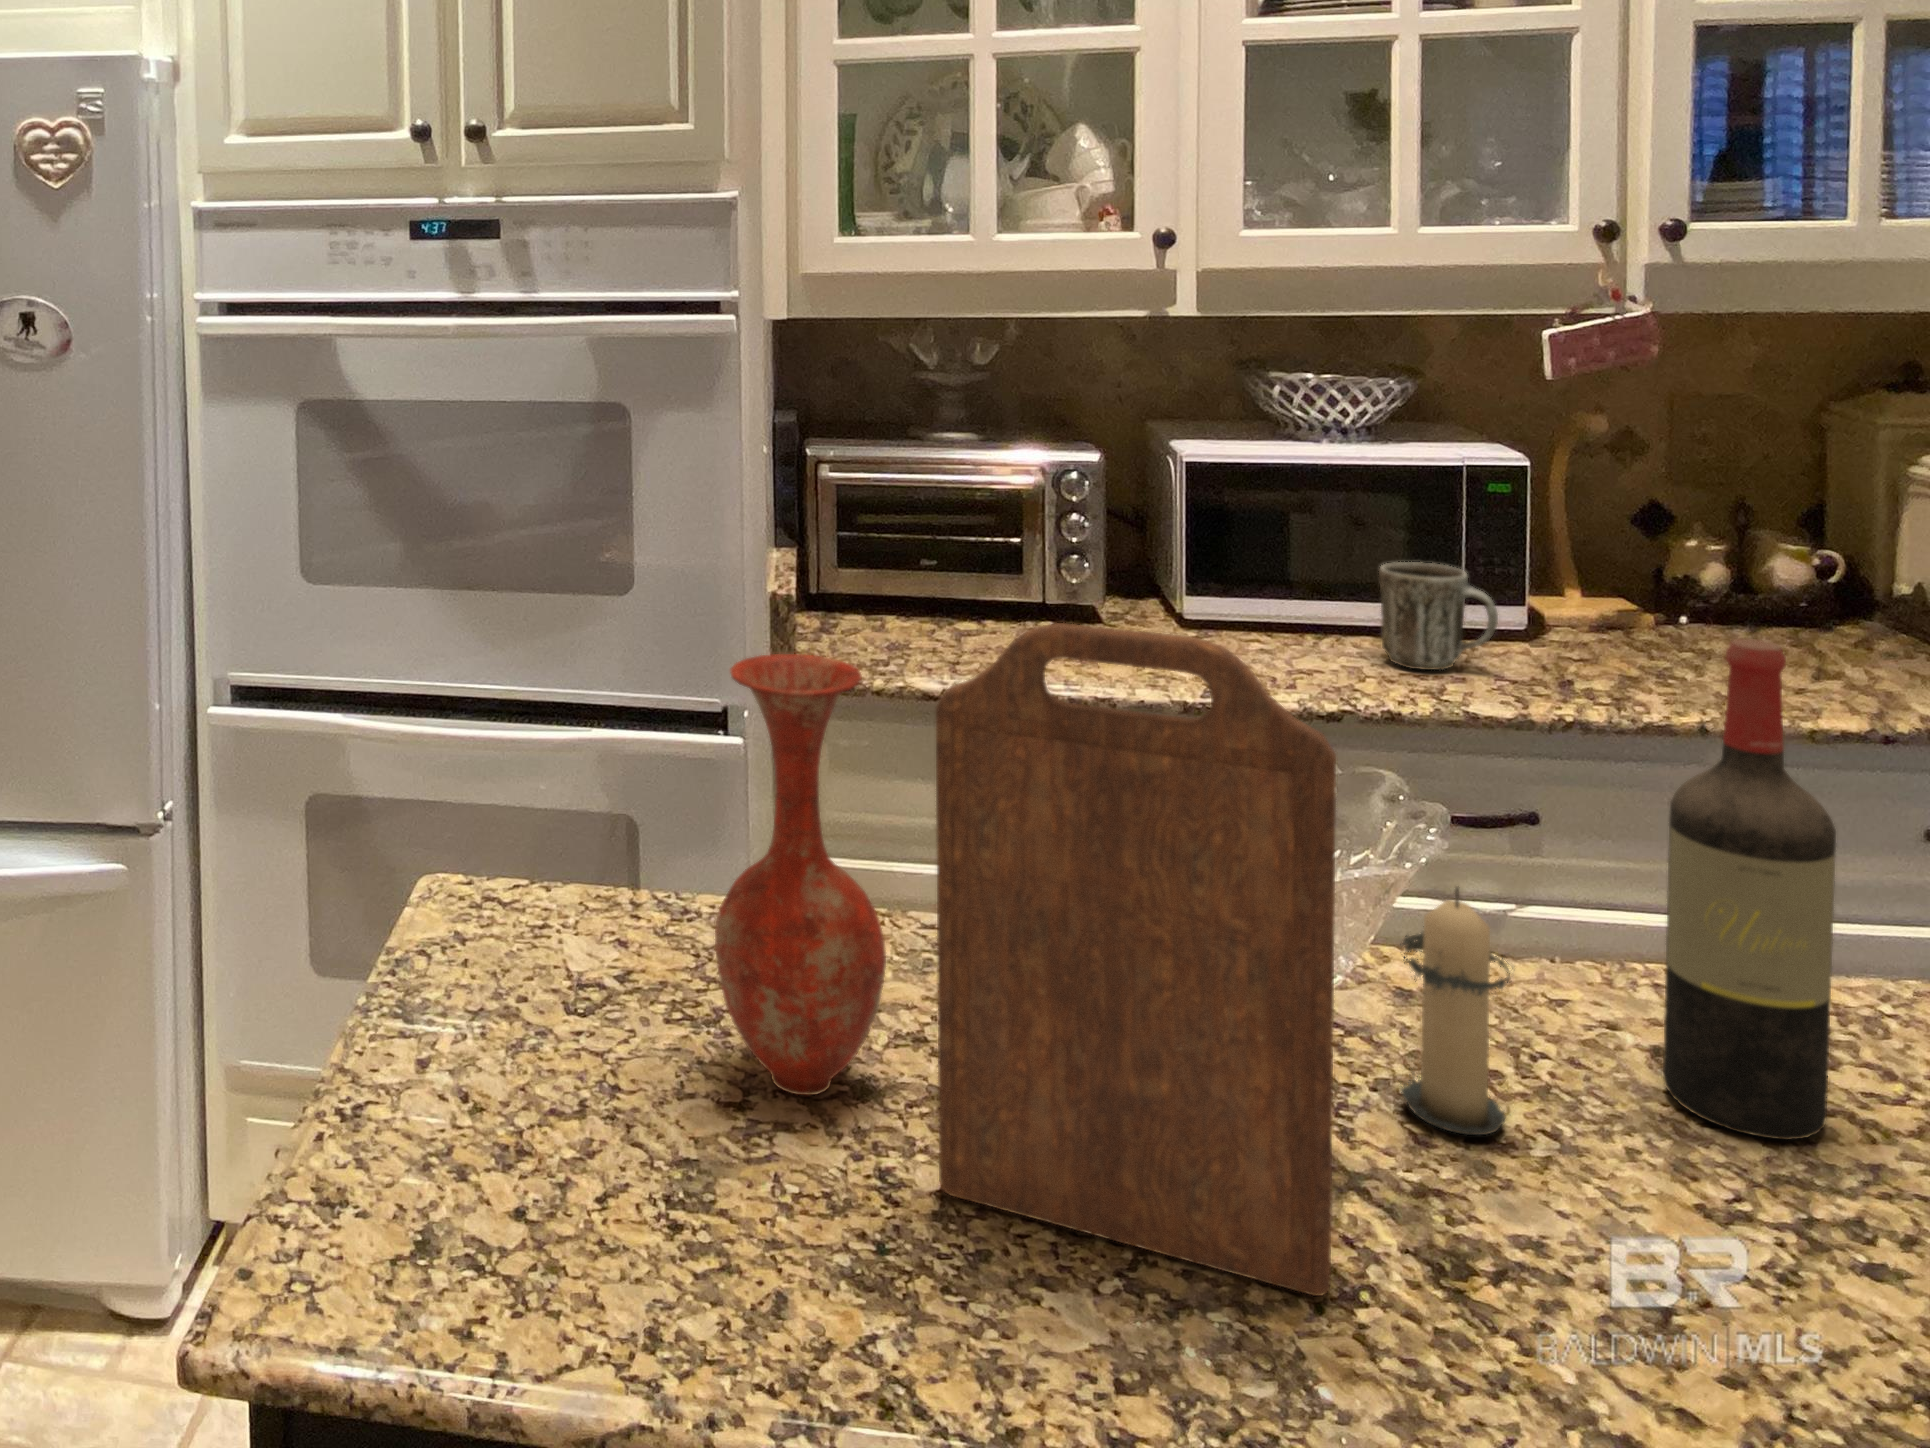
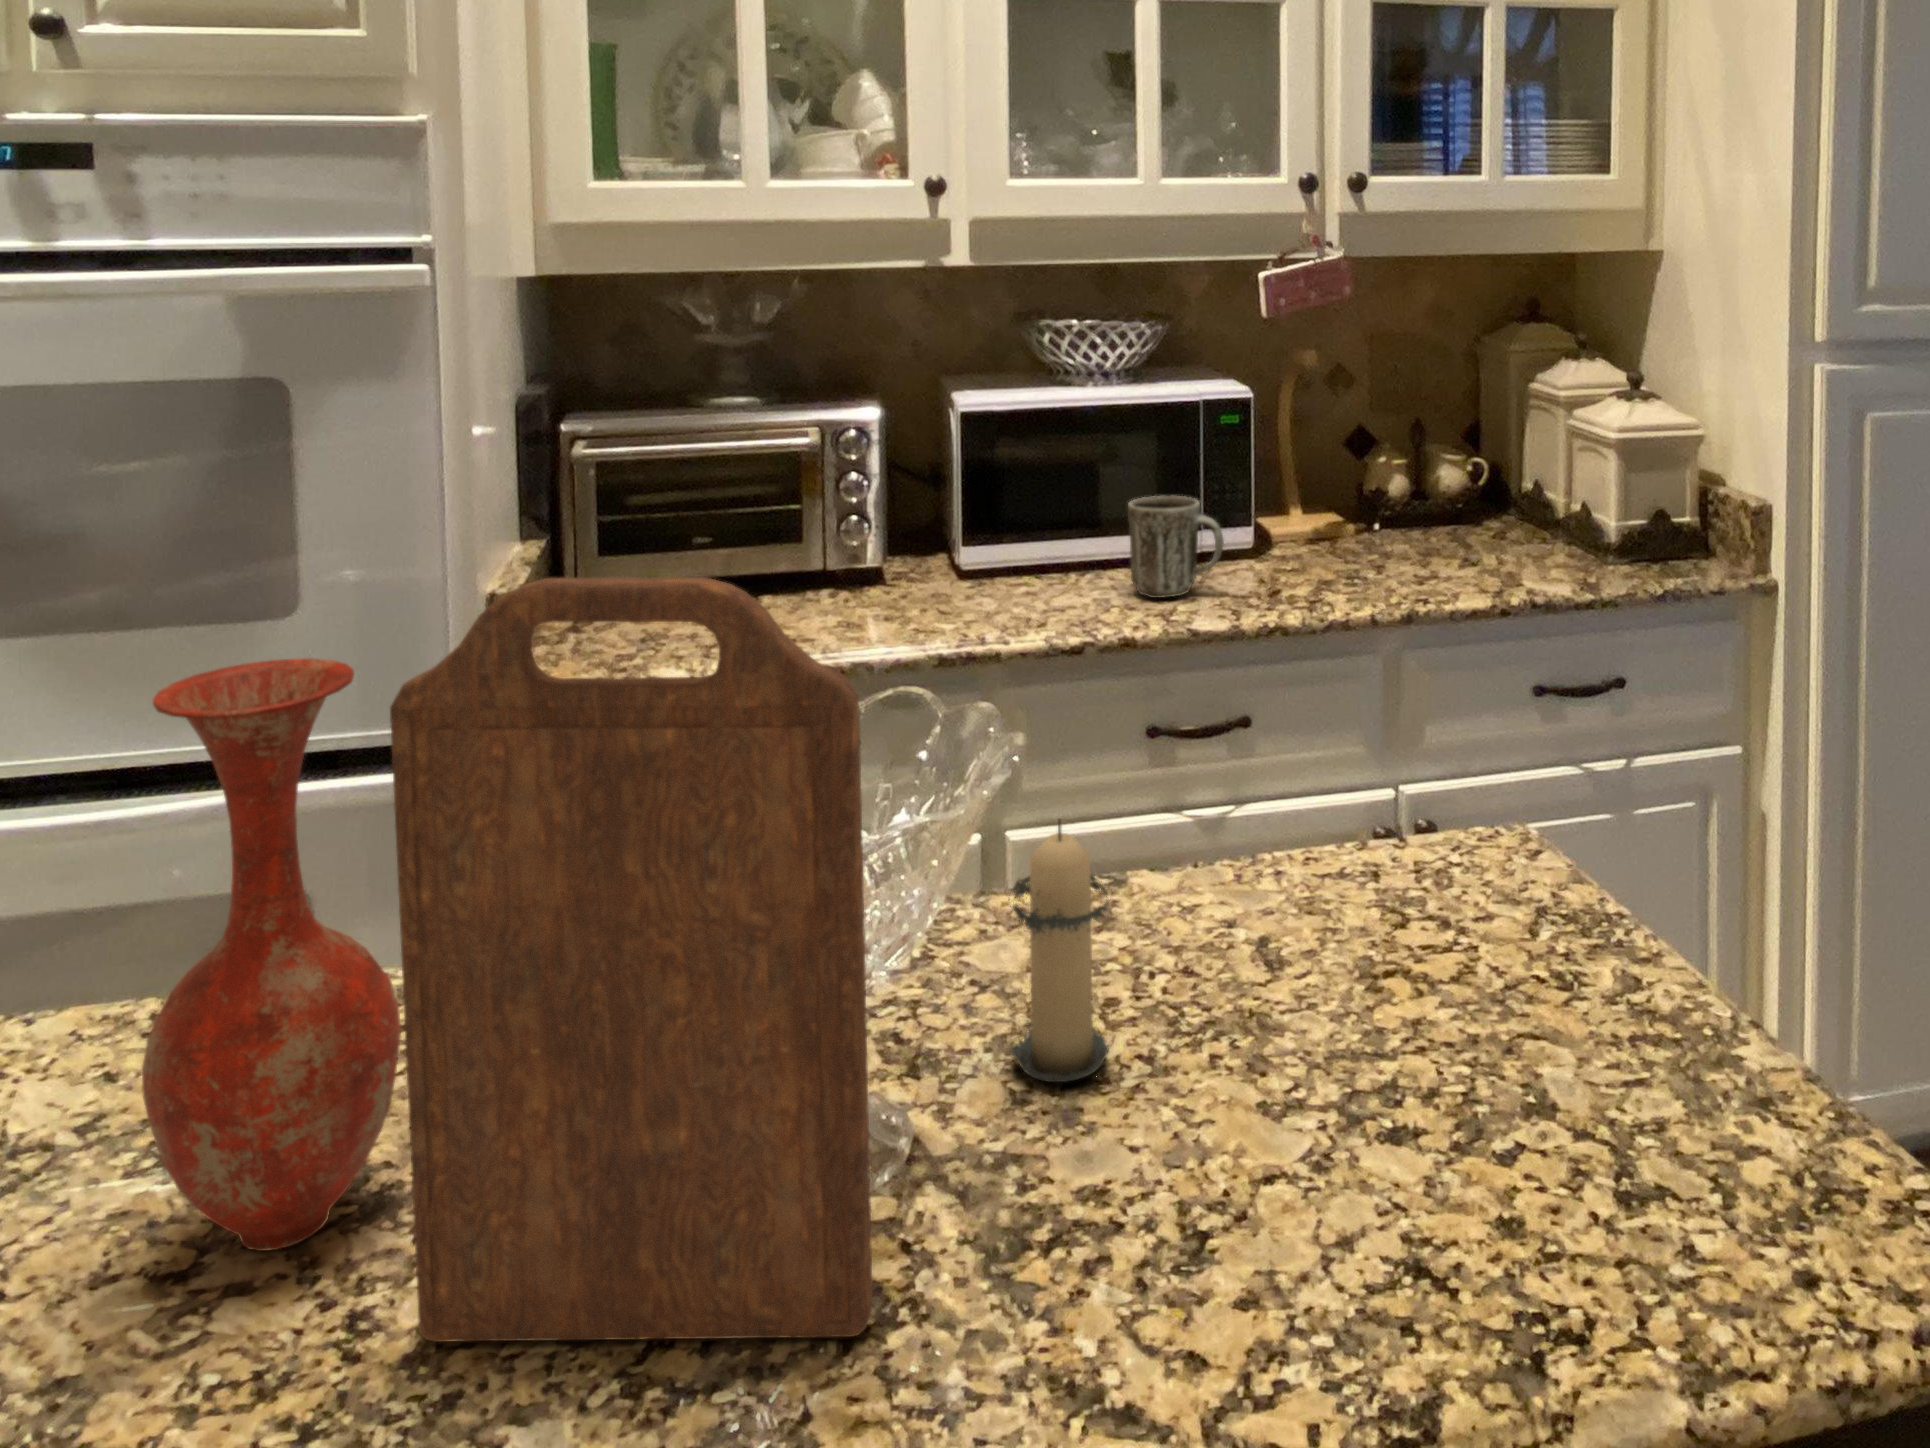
wine bottle: present [1663,639,1836,1140] -> none [1258,527,1384,1011]

